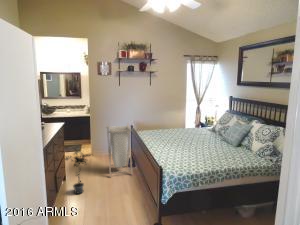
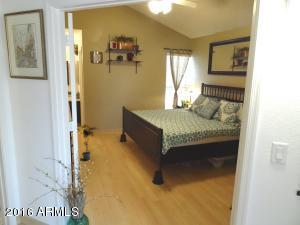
laundry hamper: present [107,124,132,174] -> none [103,104,127,149]

